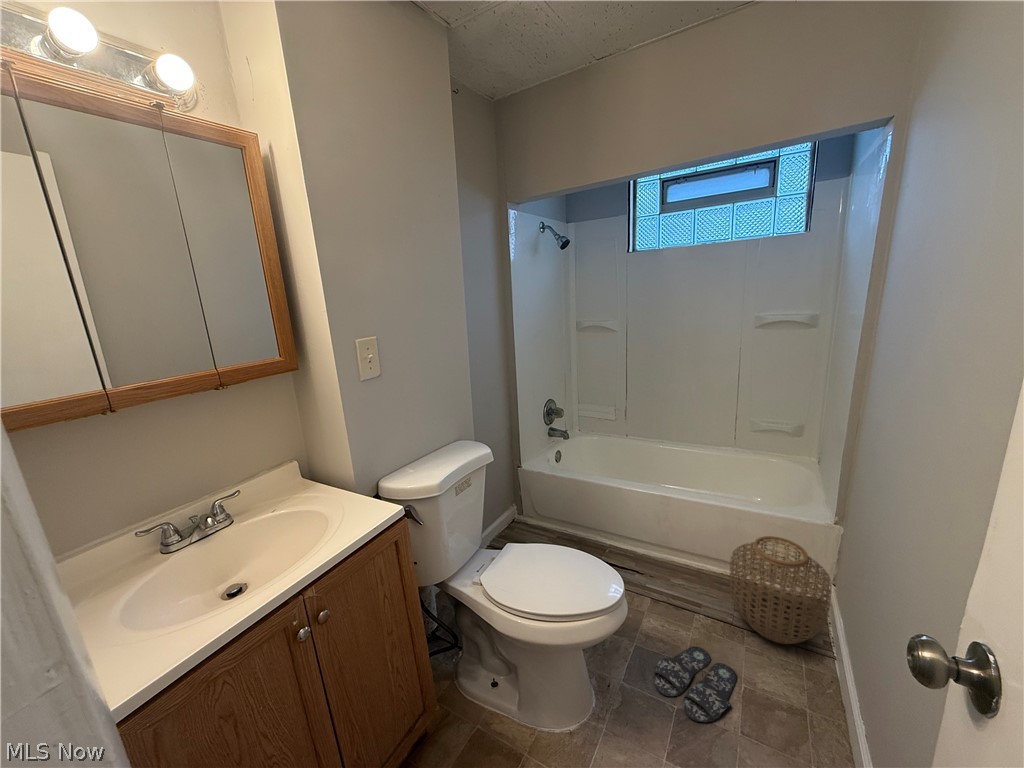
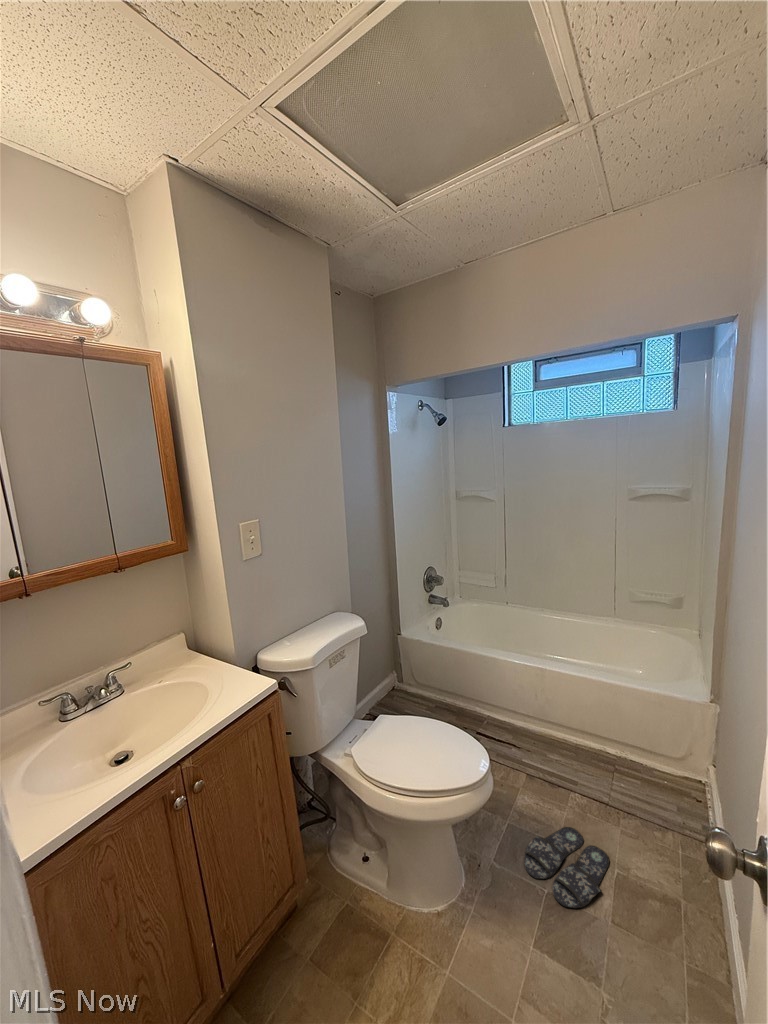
woven basket: present [729,536,832,644] -> none [604,714,706,828]

